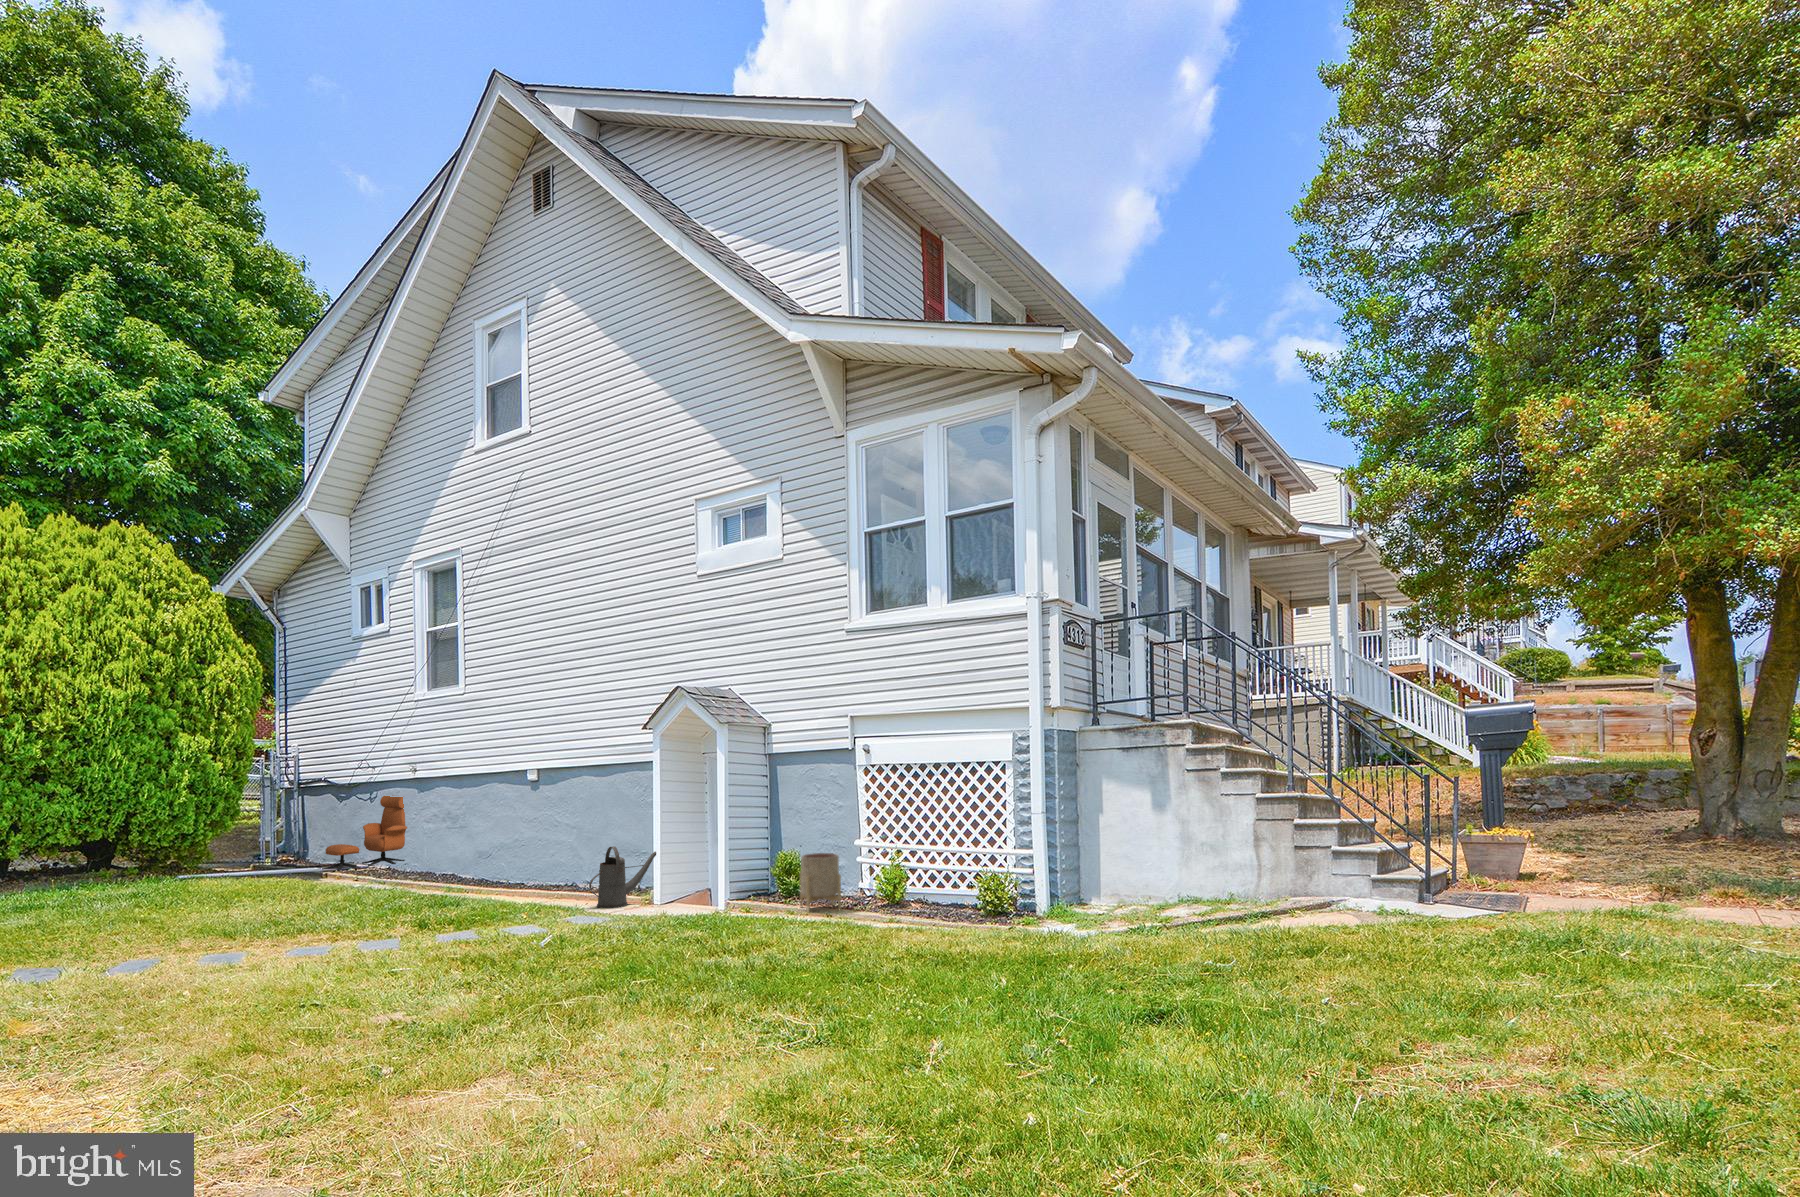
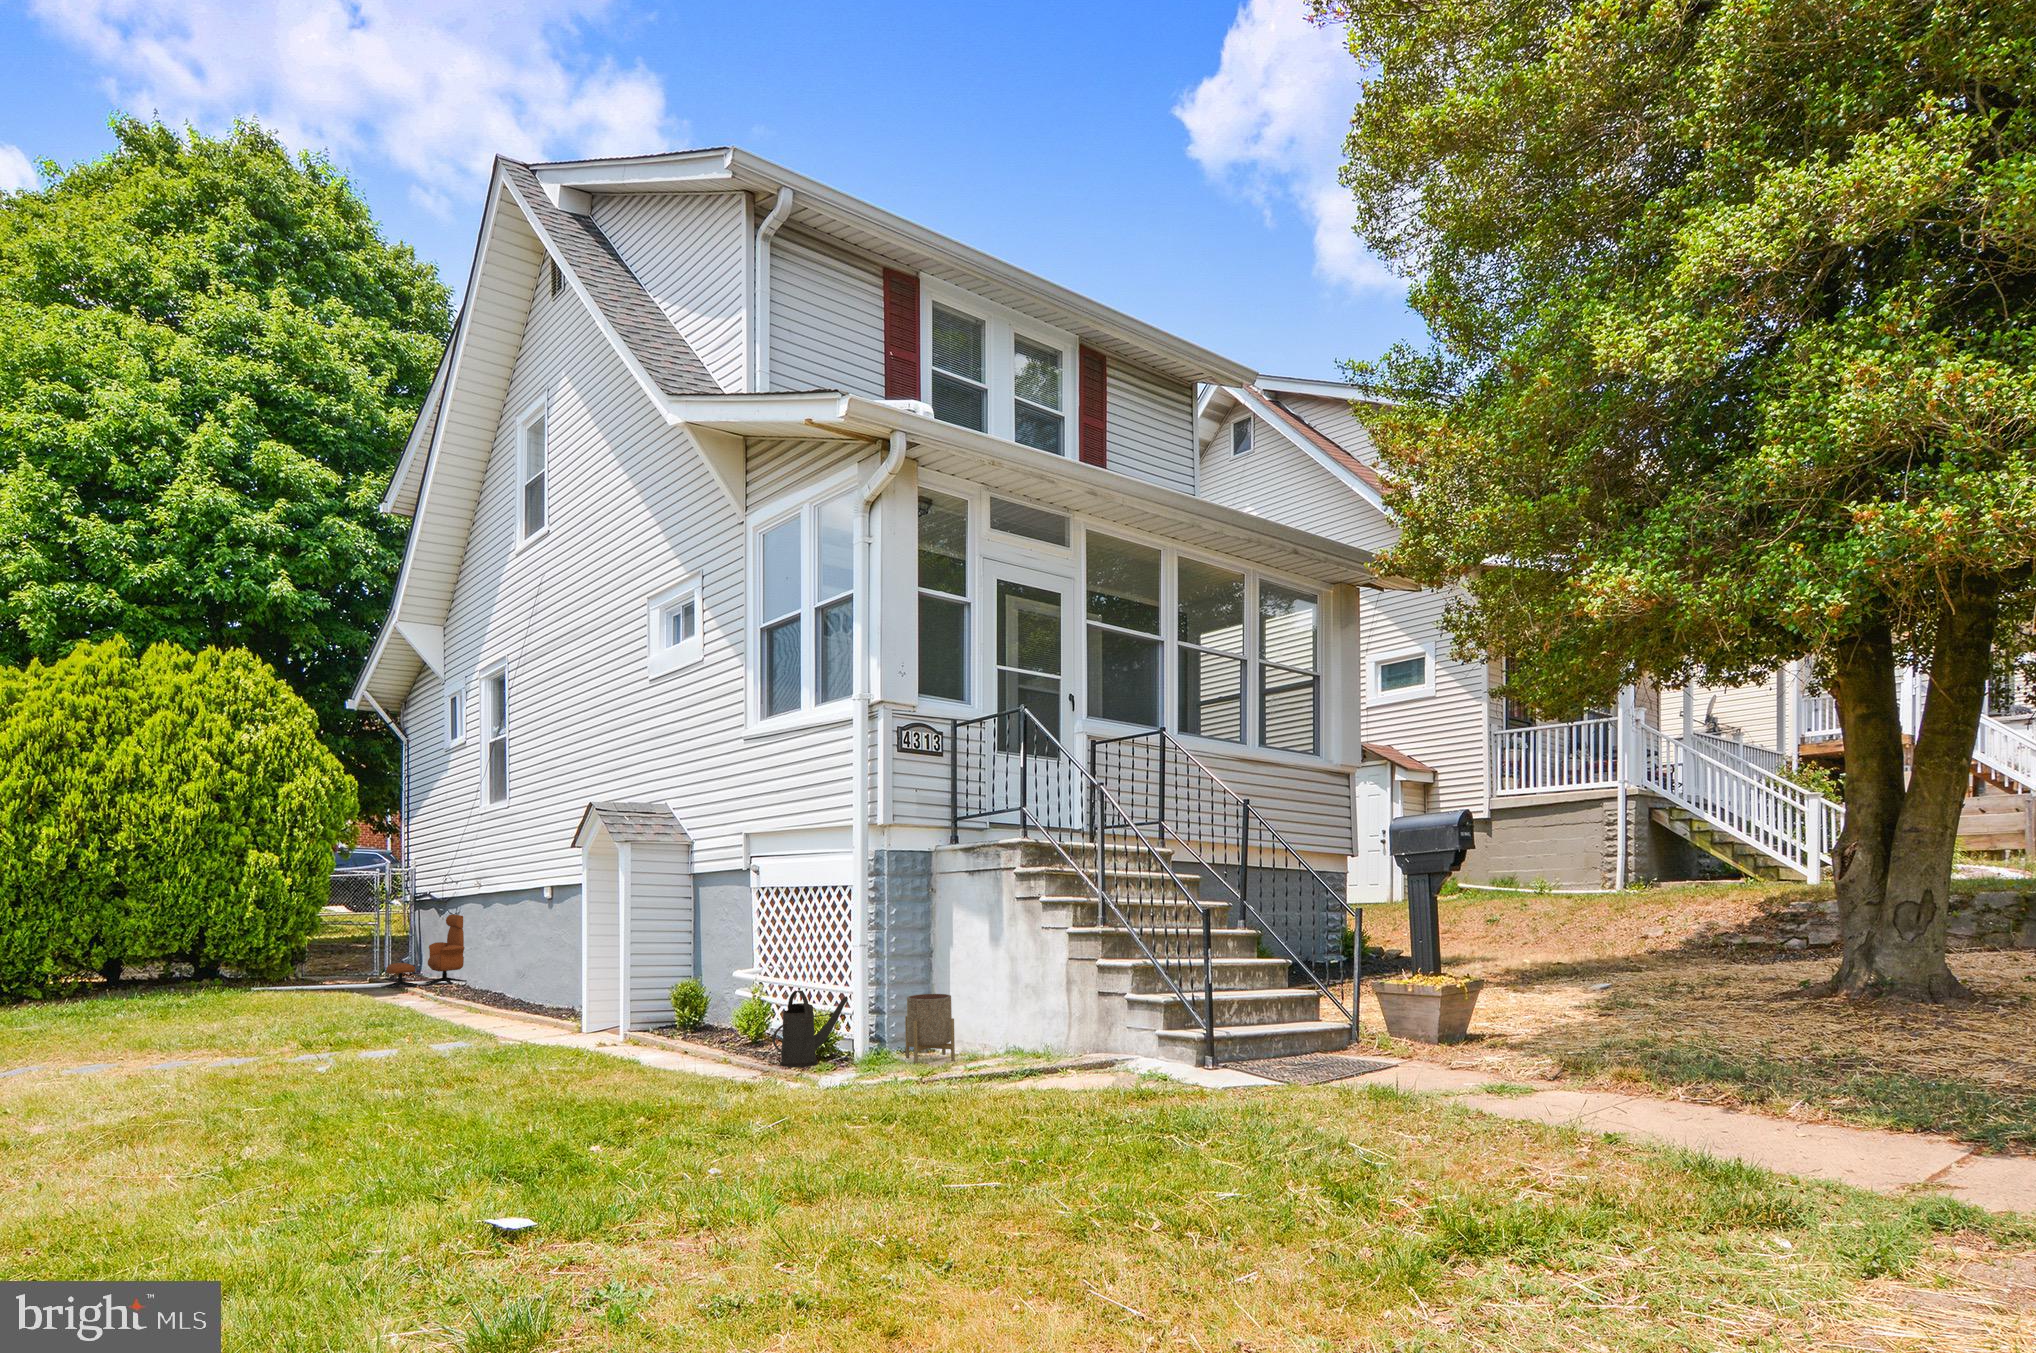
watering can: present [589,846,656,908] -> present [772,991,848,1067]
planter: present [800,853,841,912] -> present [905,994,955,1063]

